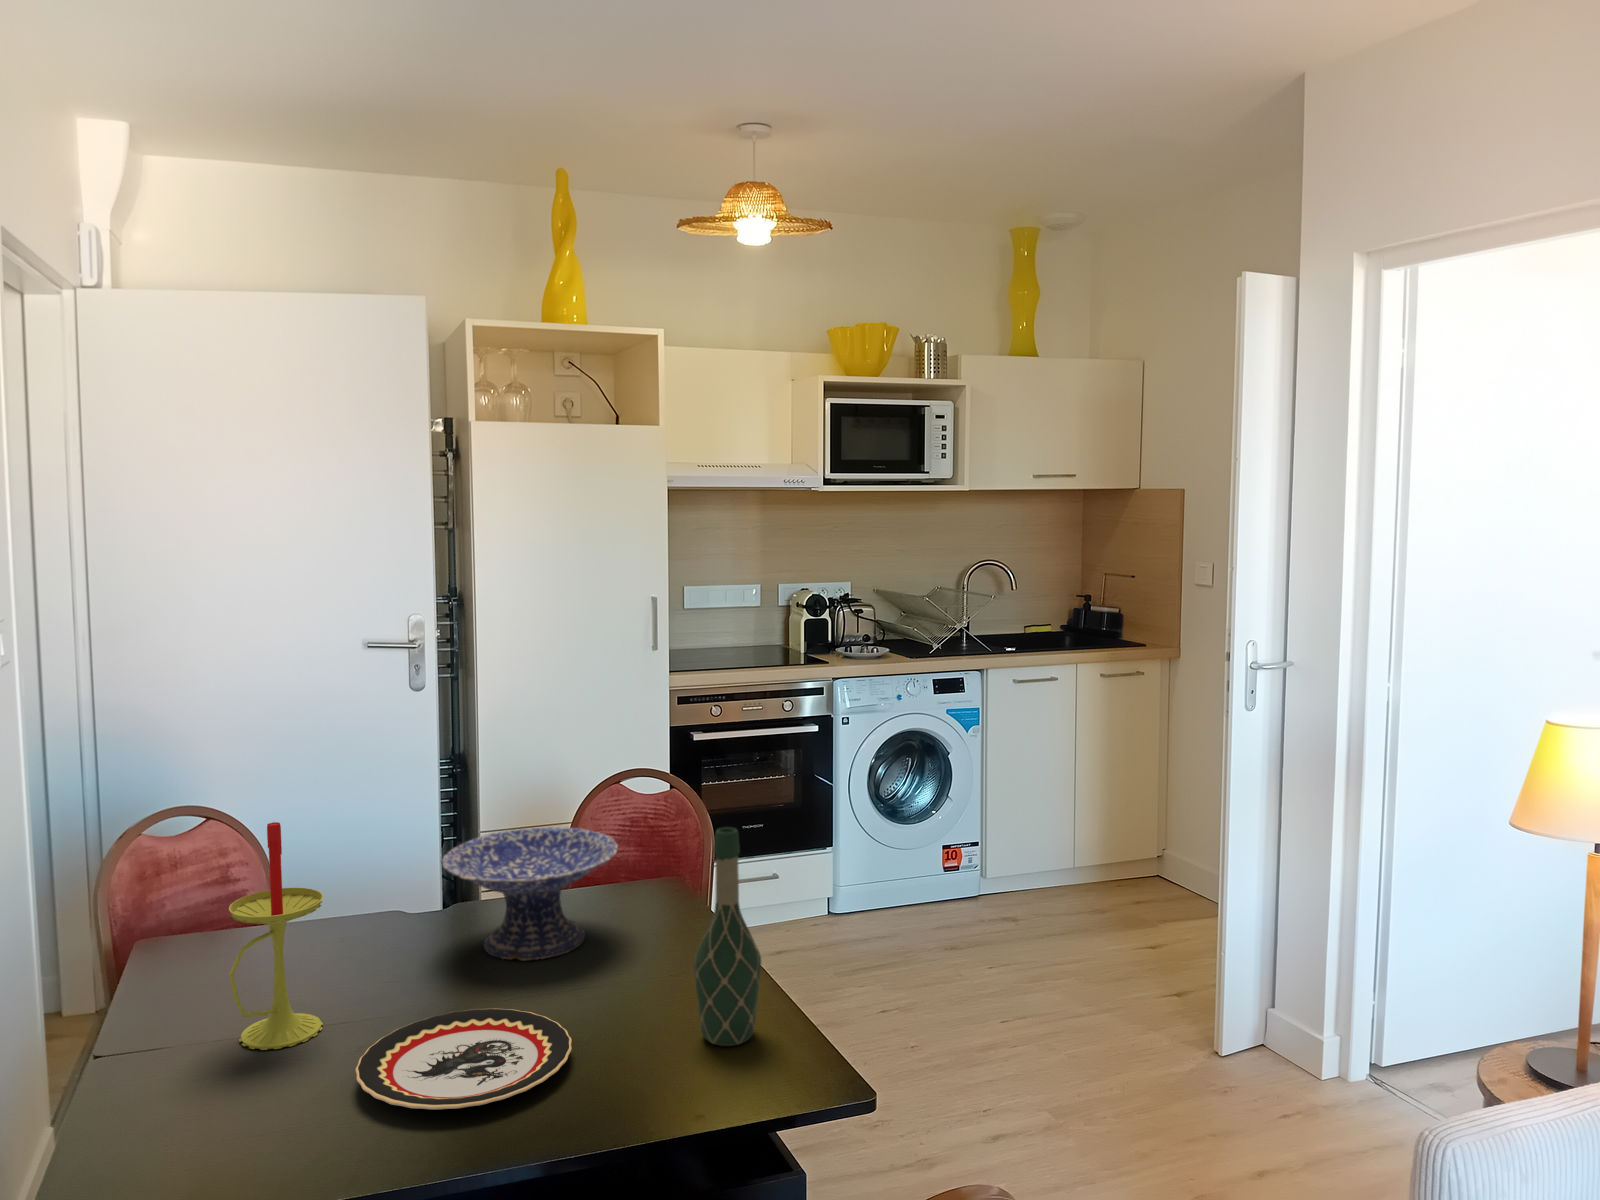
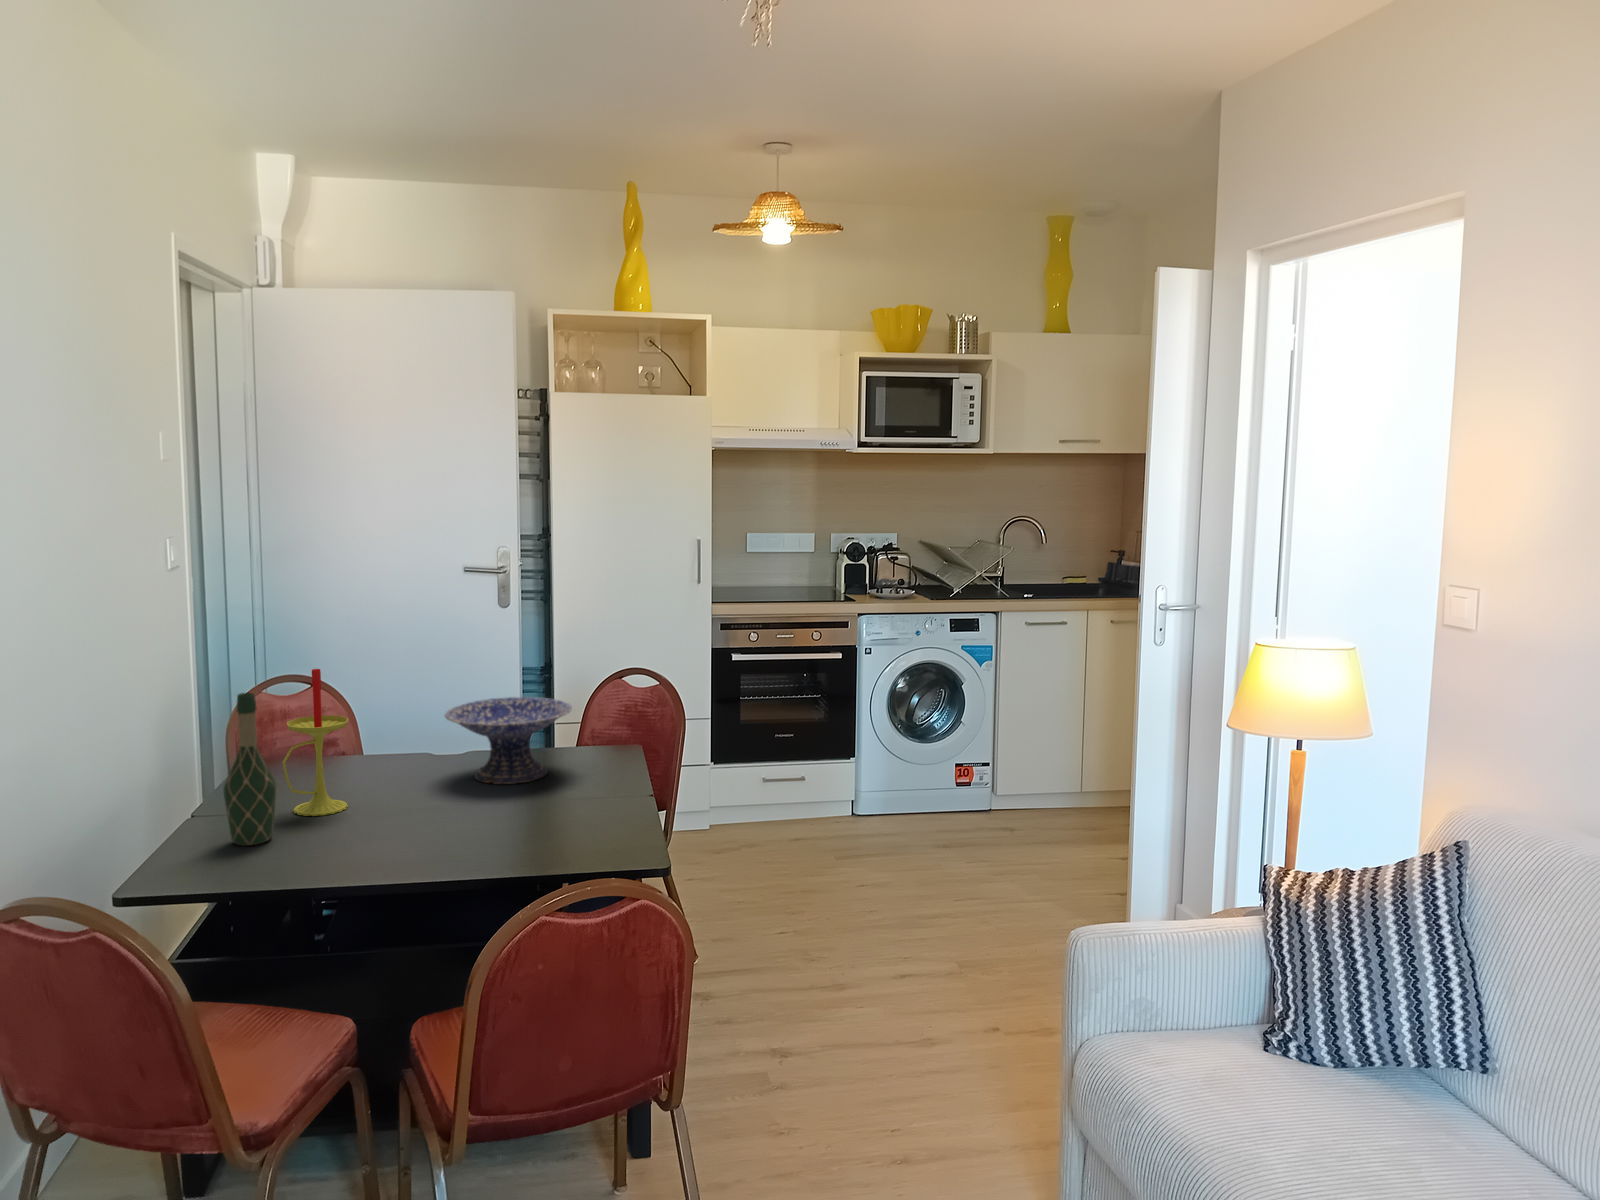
wine bottle: present [694,827,761,1046] -> present [224,693,276,845]
plate: present [356,1008,572,1110] -> none [347,802,491,846]

